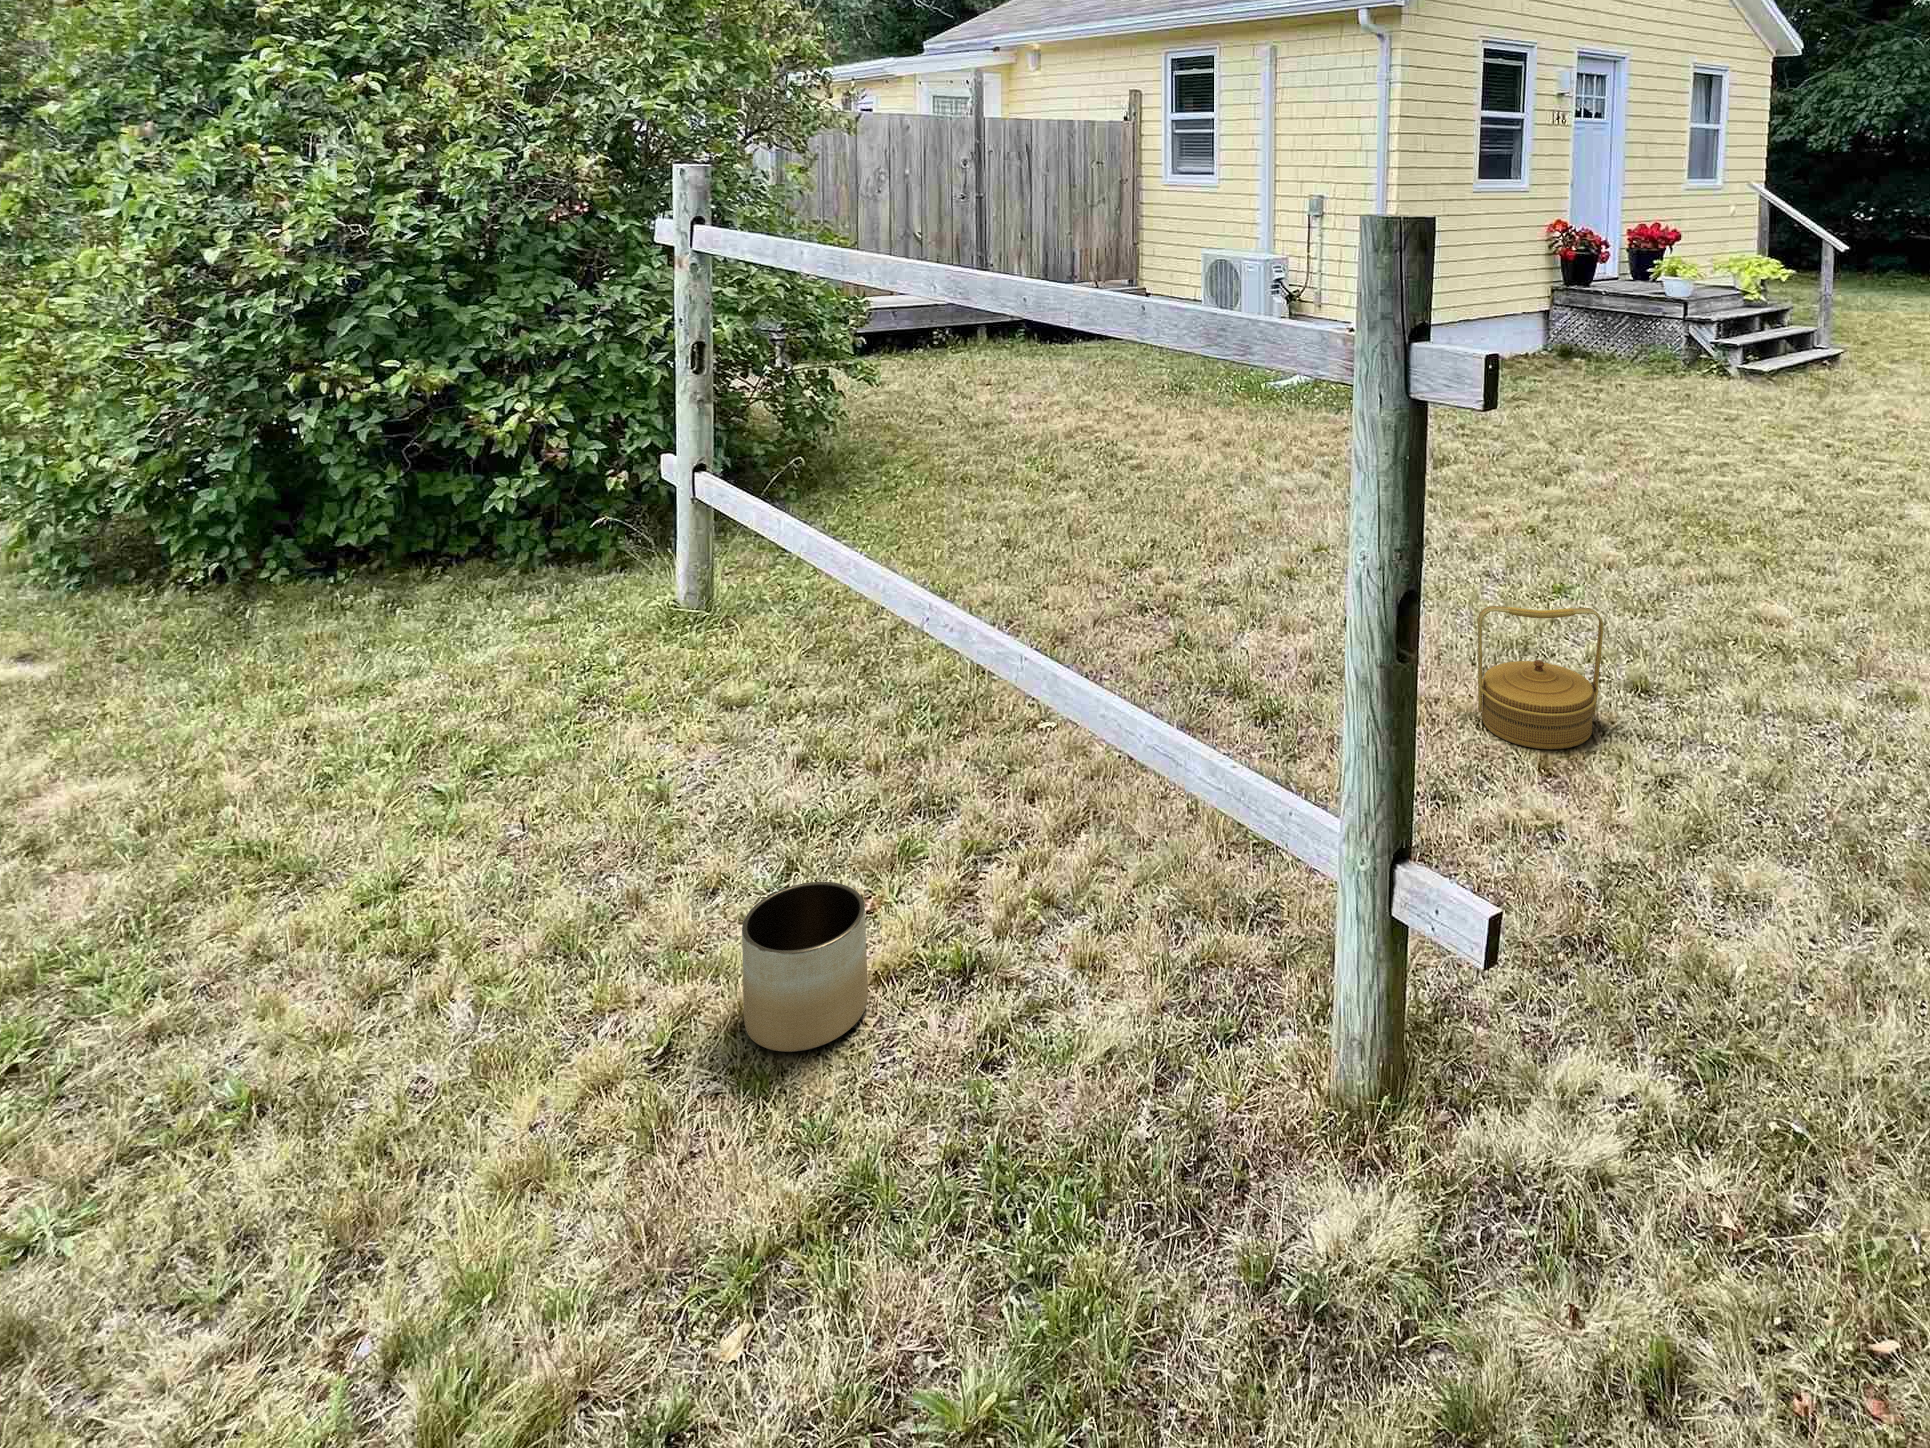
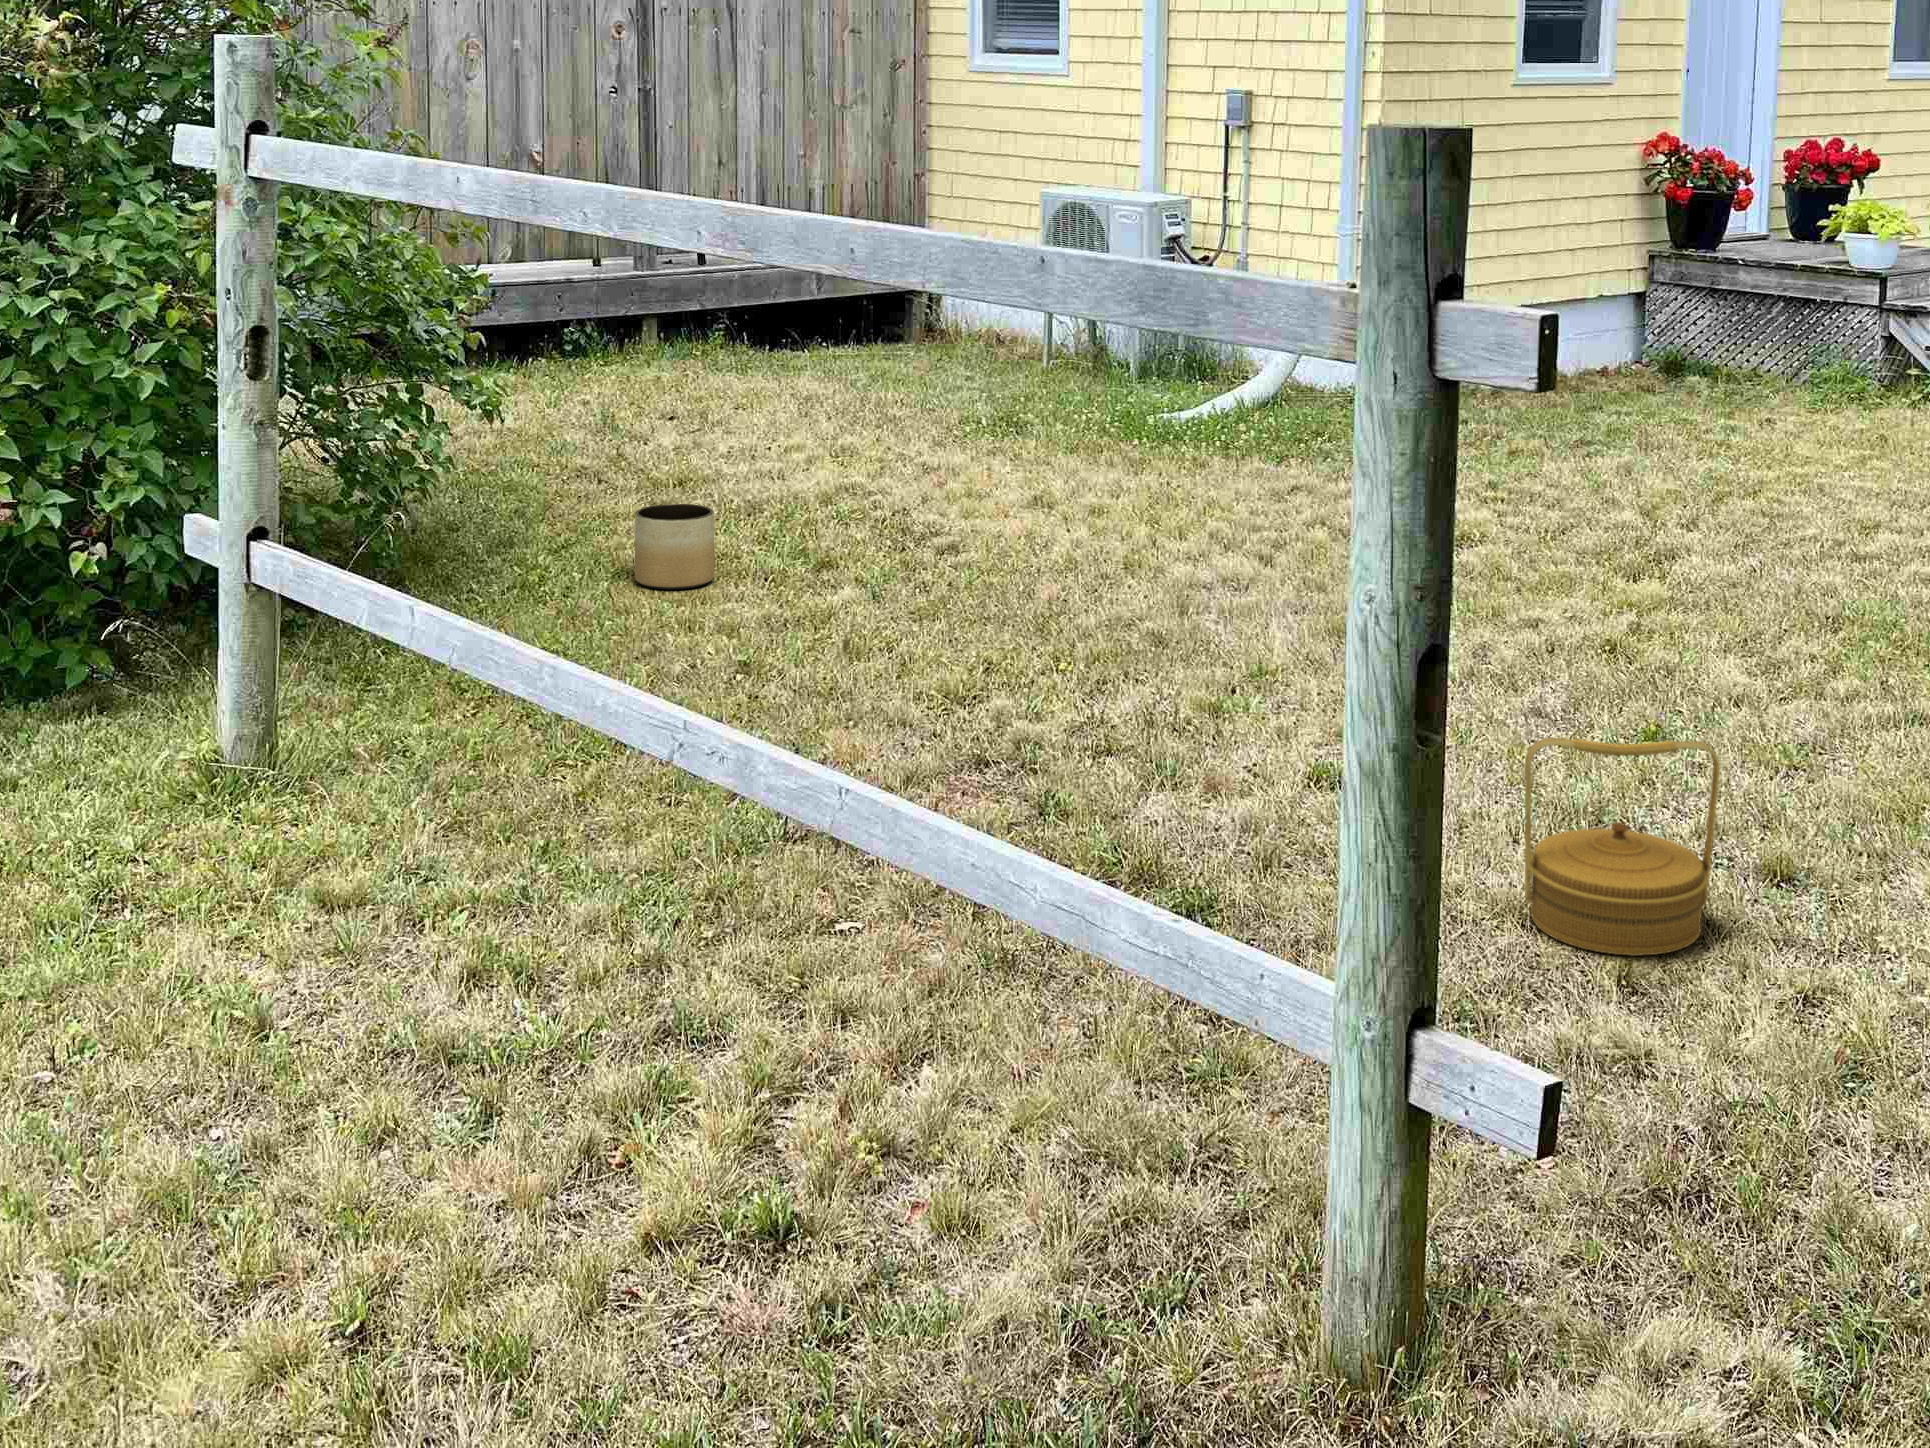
planter: present [742,882,868,1052] -> present [635,504,715,589]

